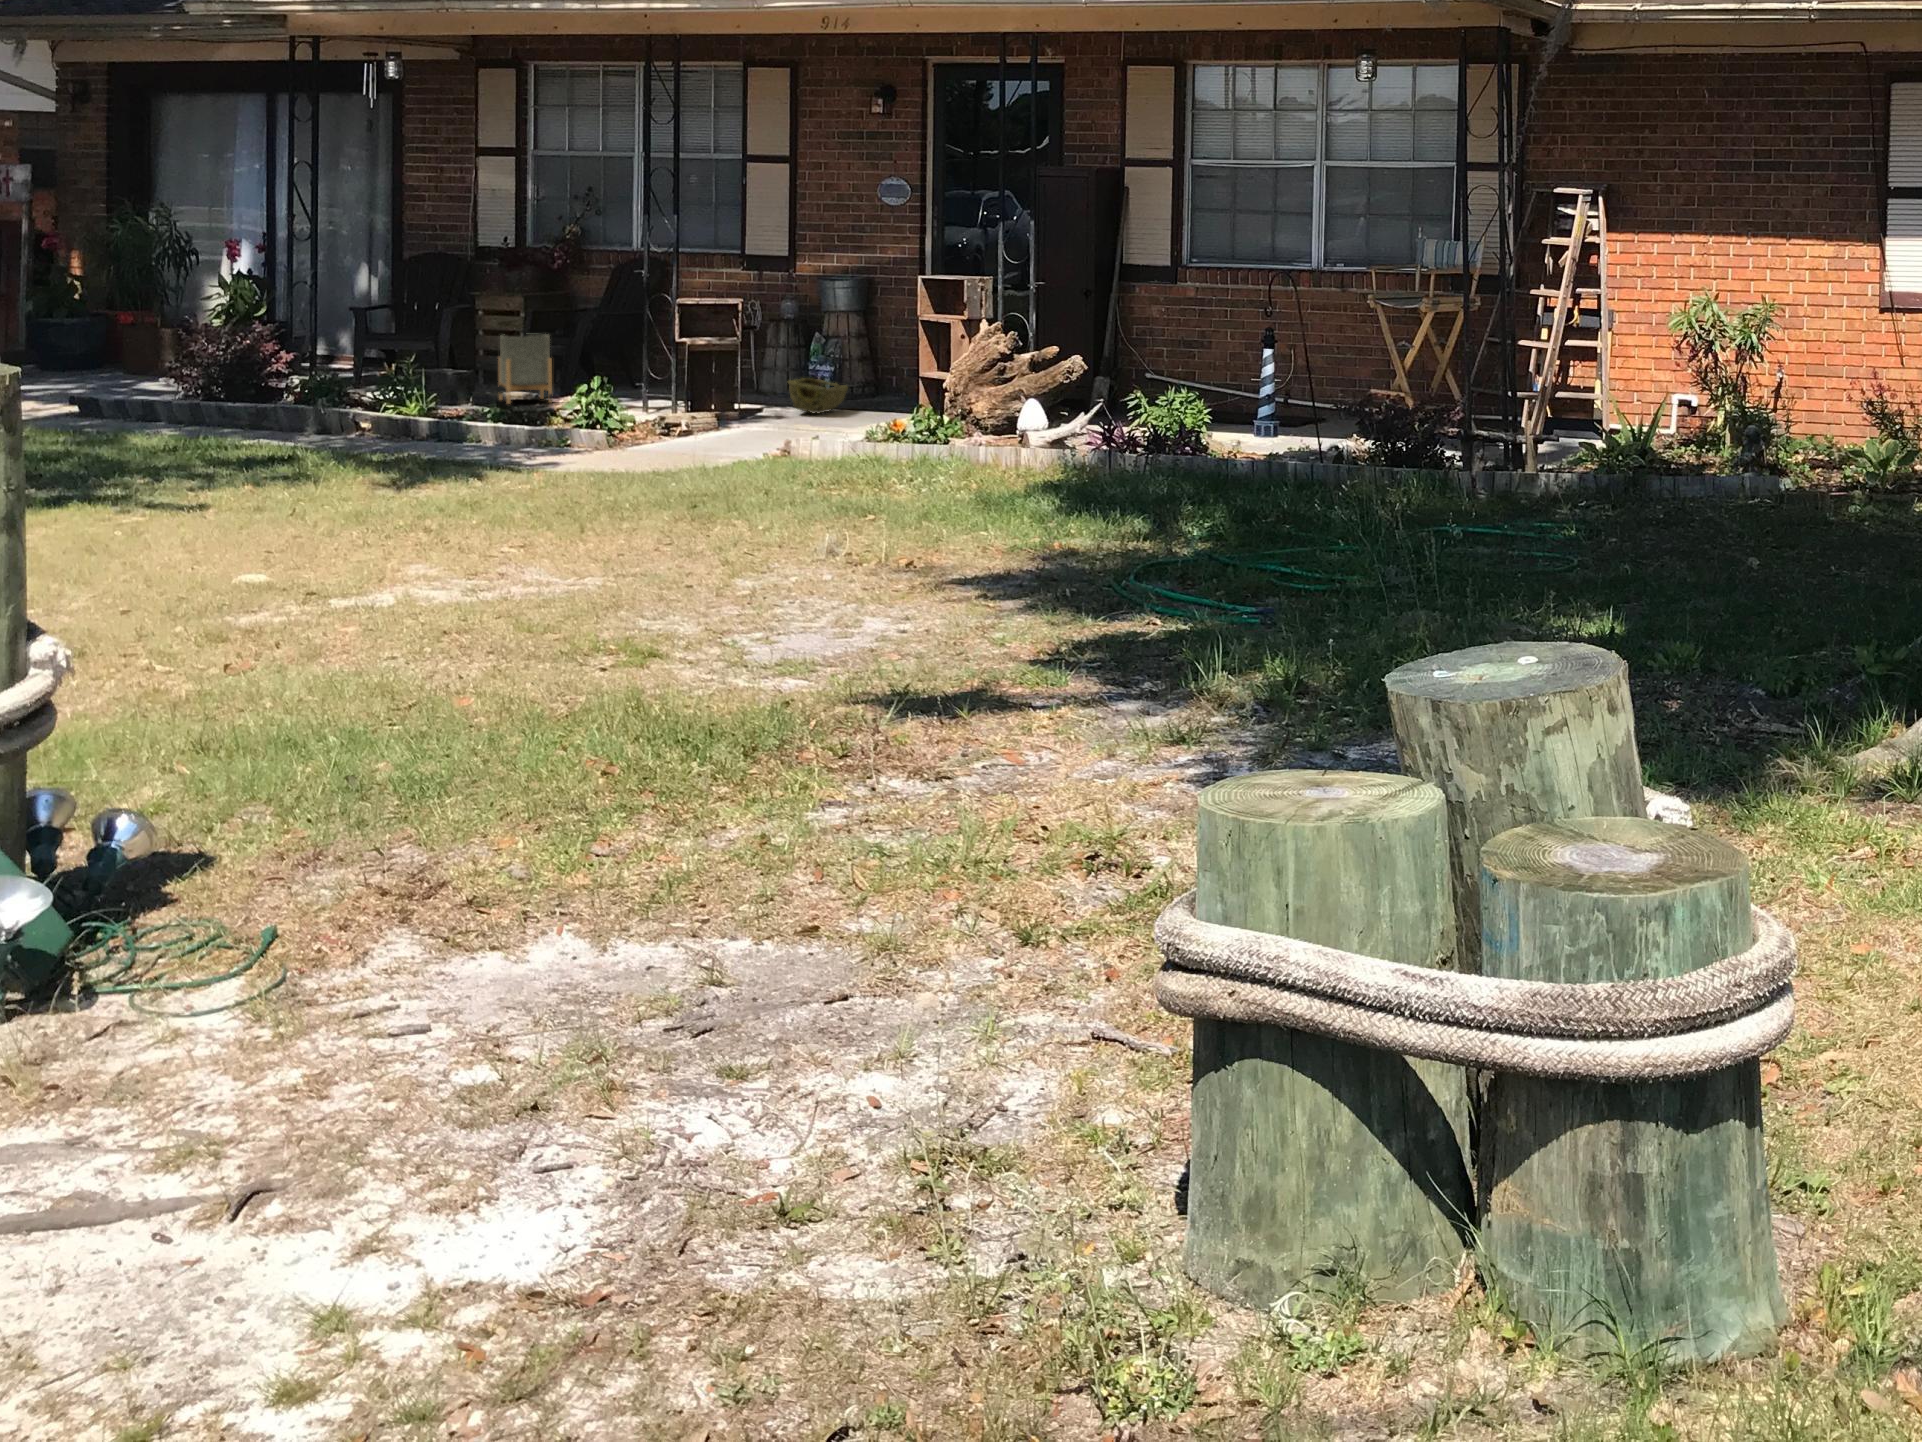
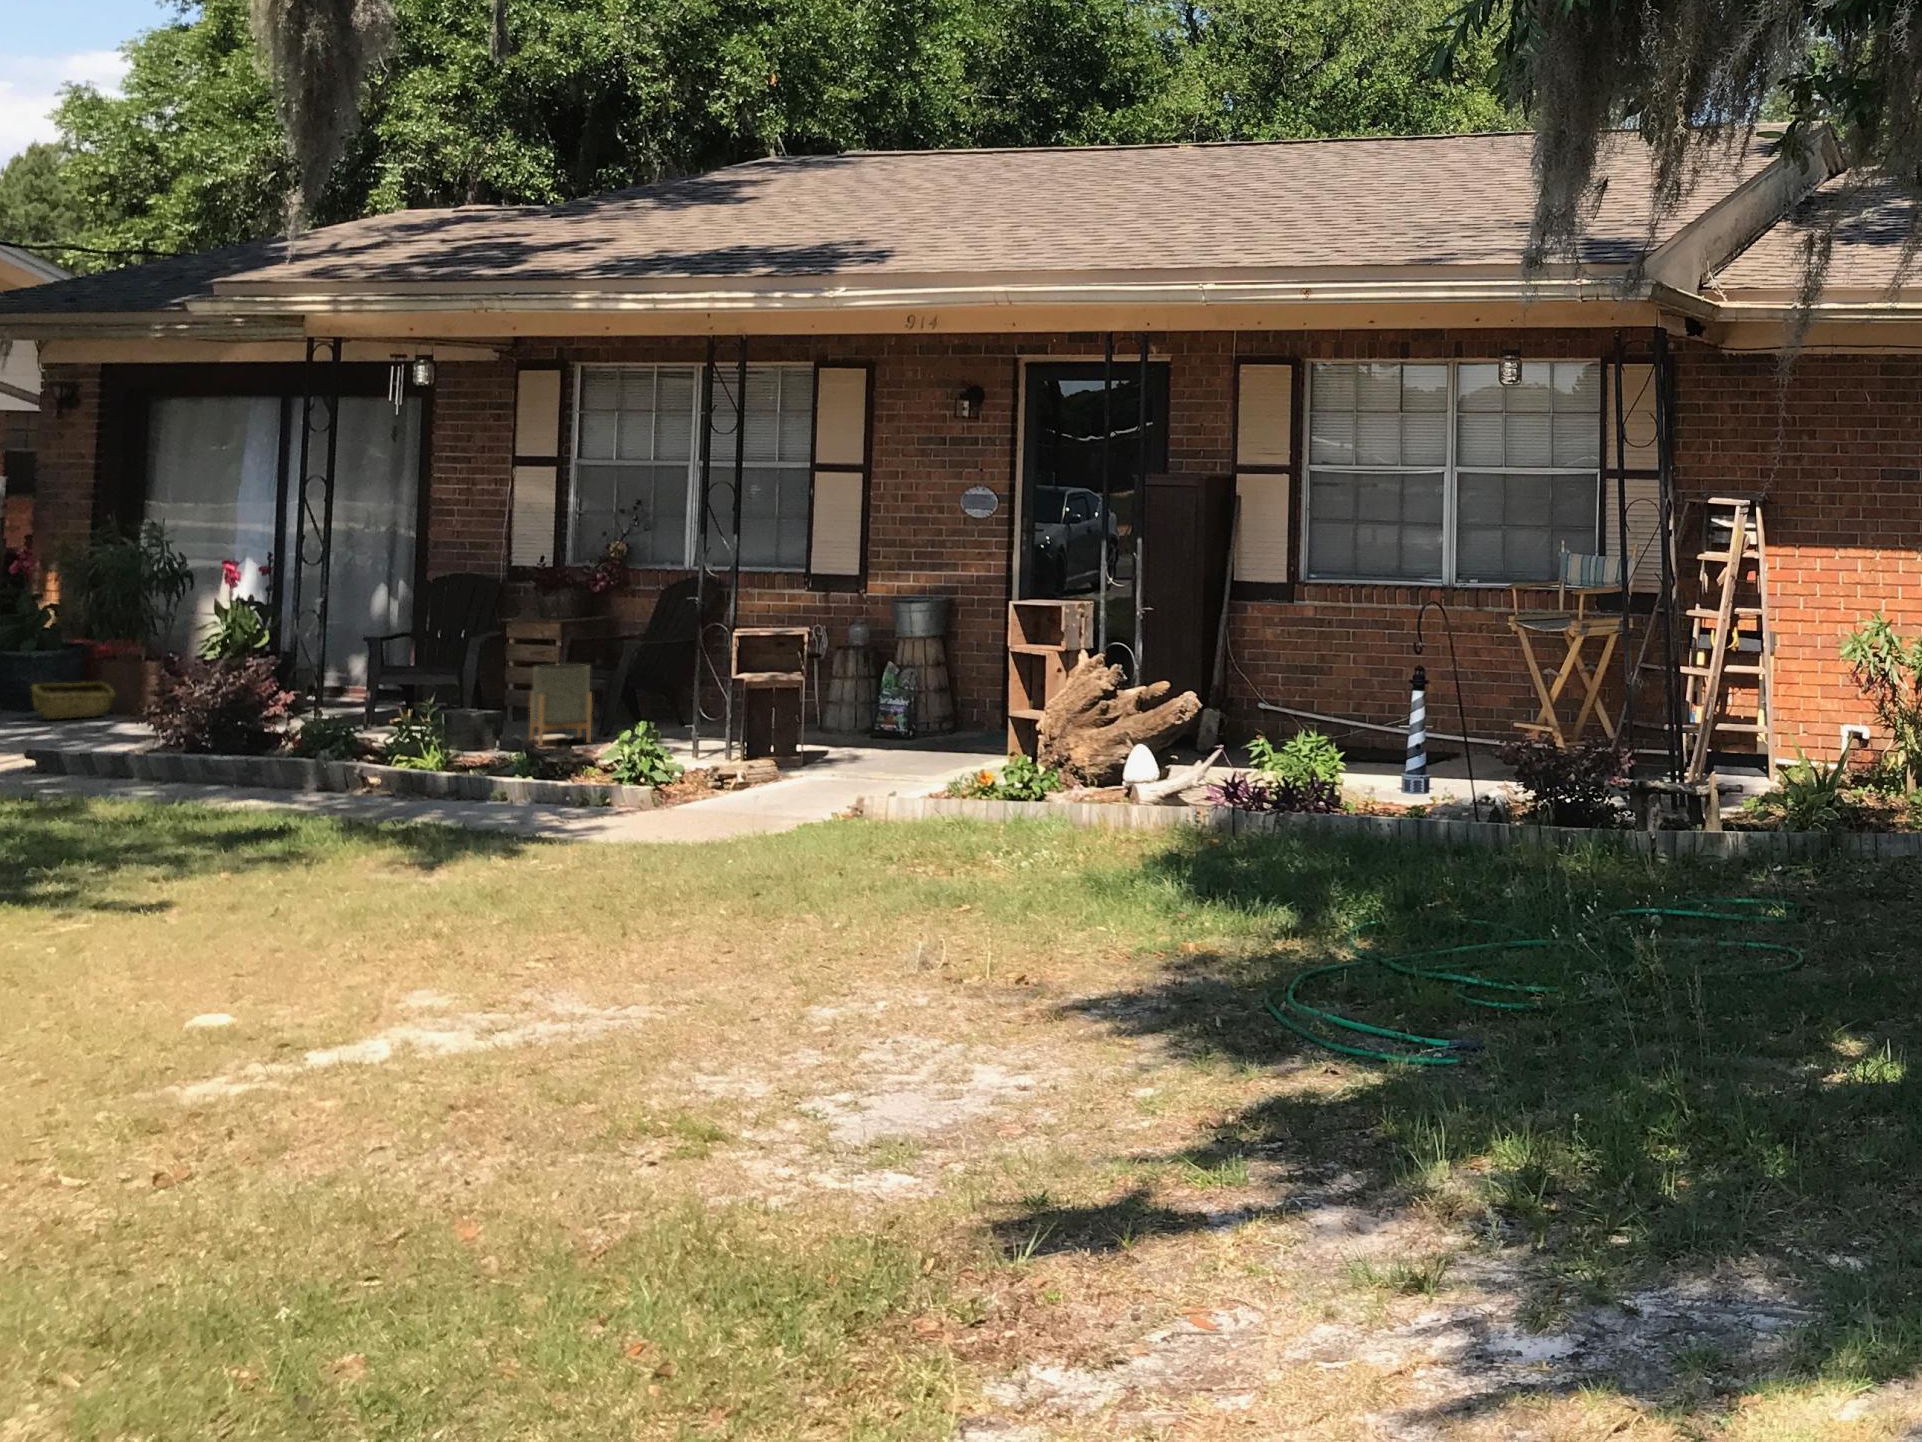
woven basket: present [788,378,848,413] -> present [31,682,115,719]

